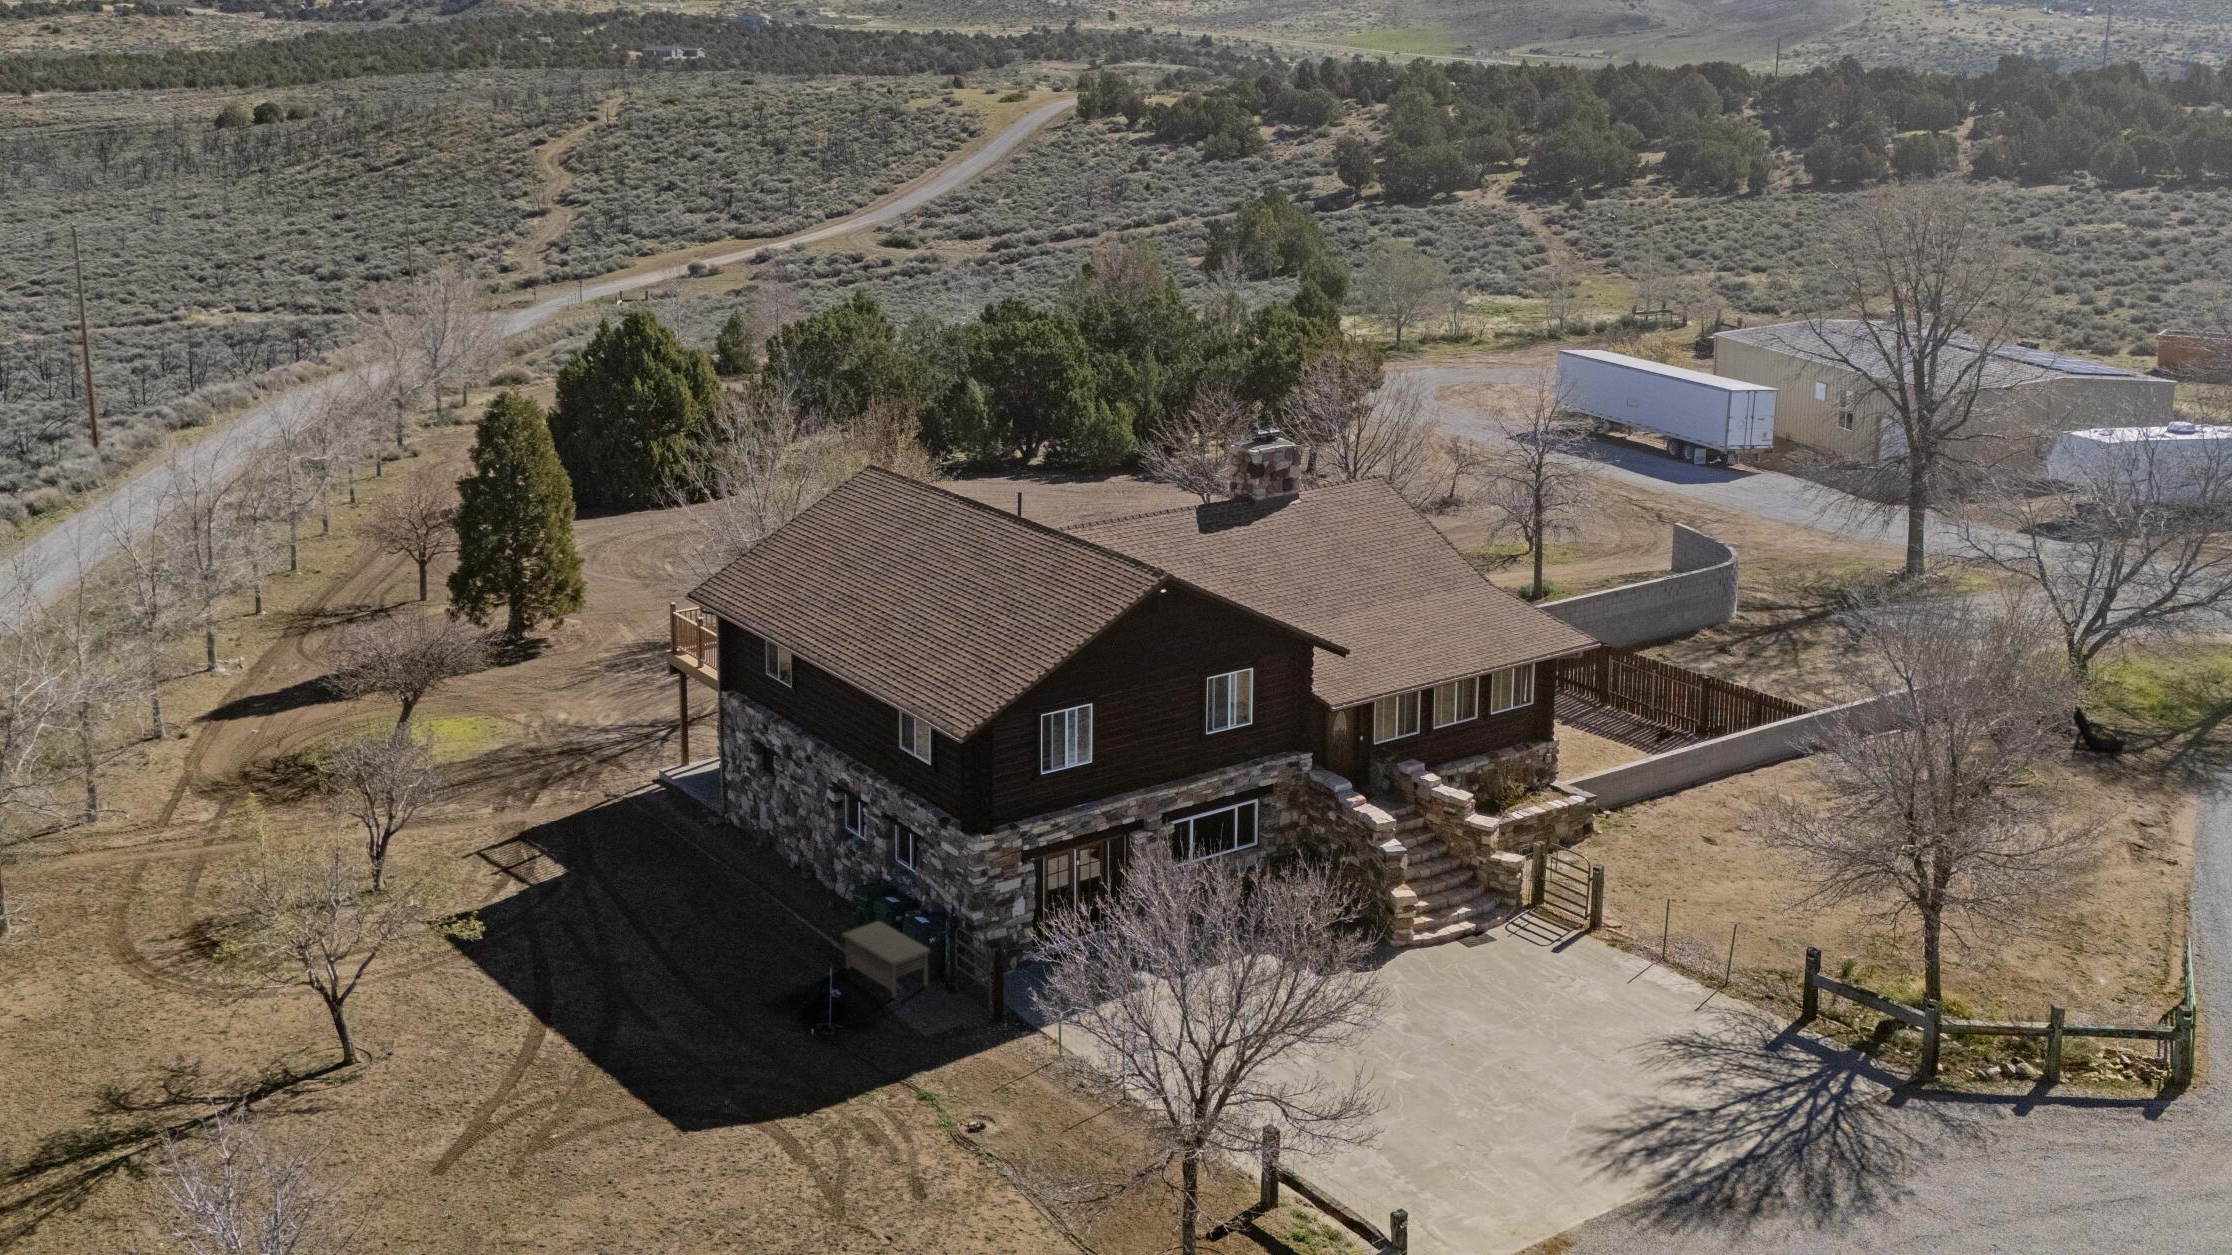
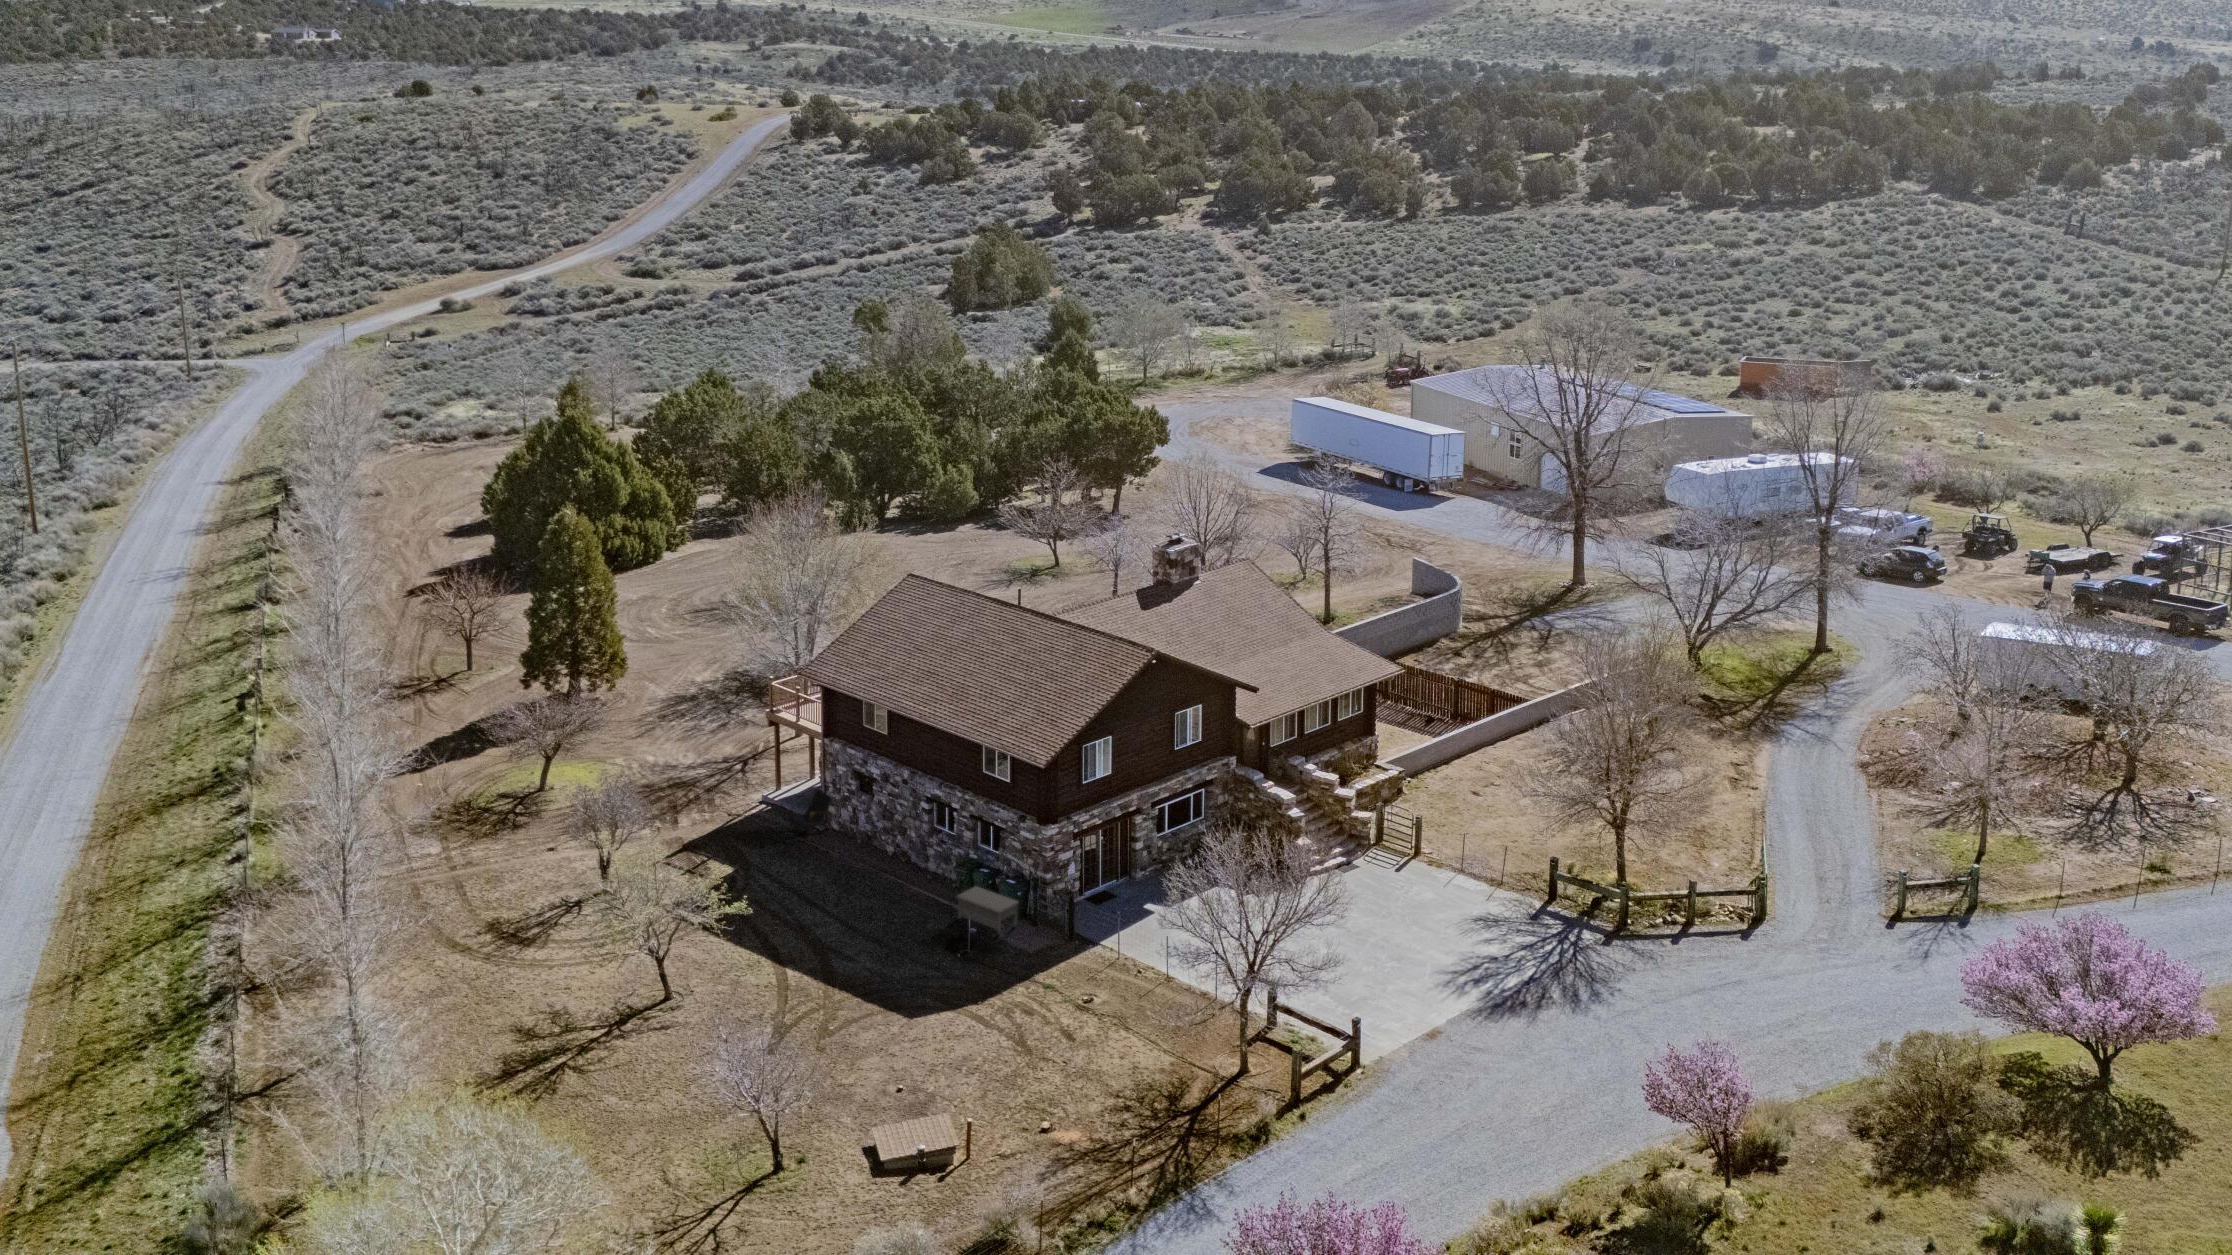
lounge chair: present [2072,707,2125,767] -> present [788,789,832,836]

